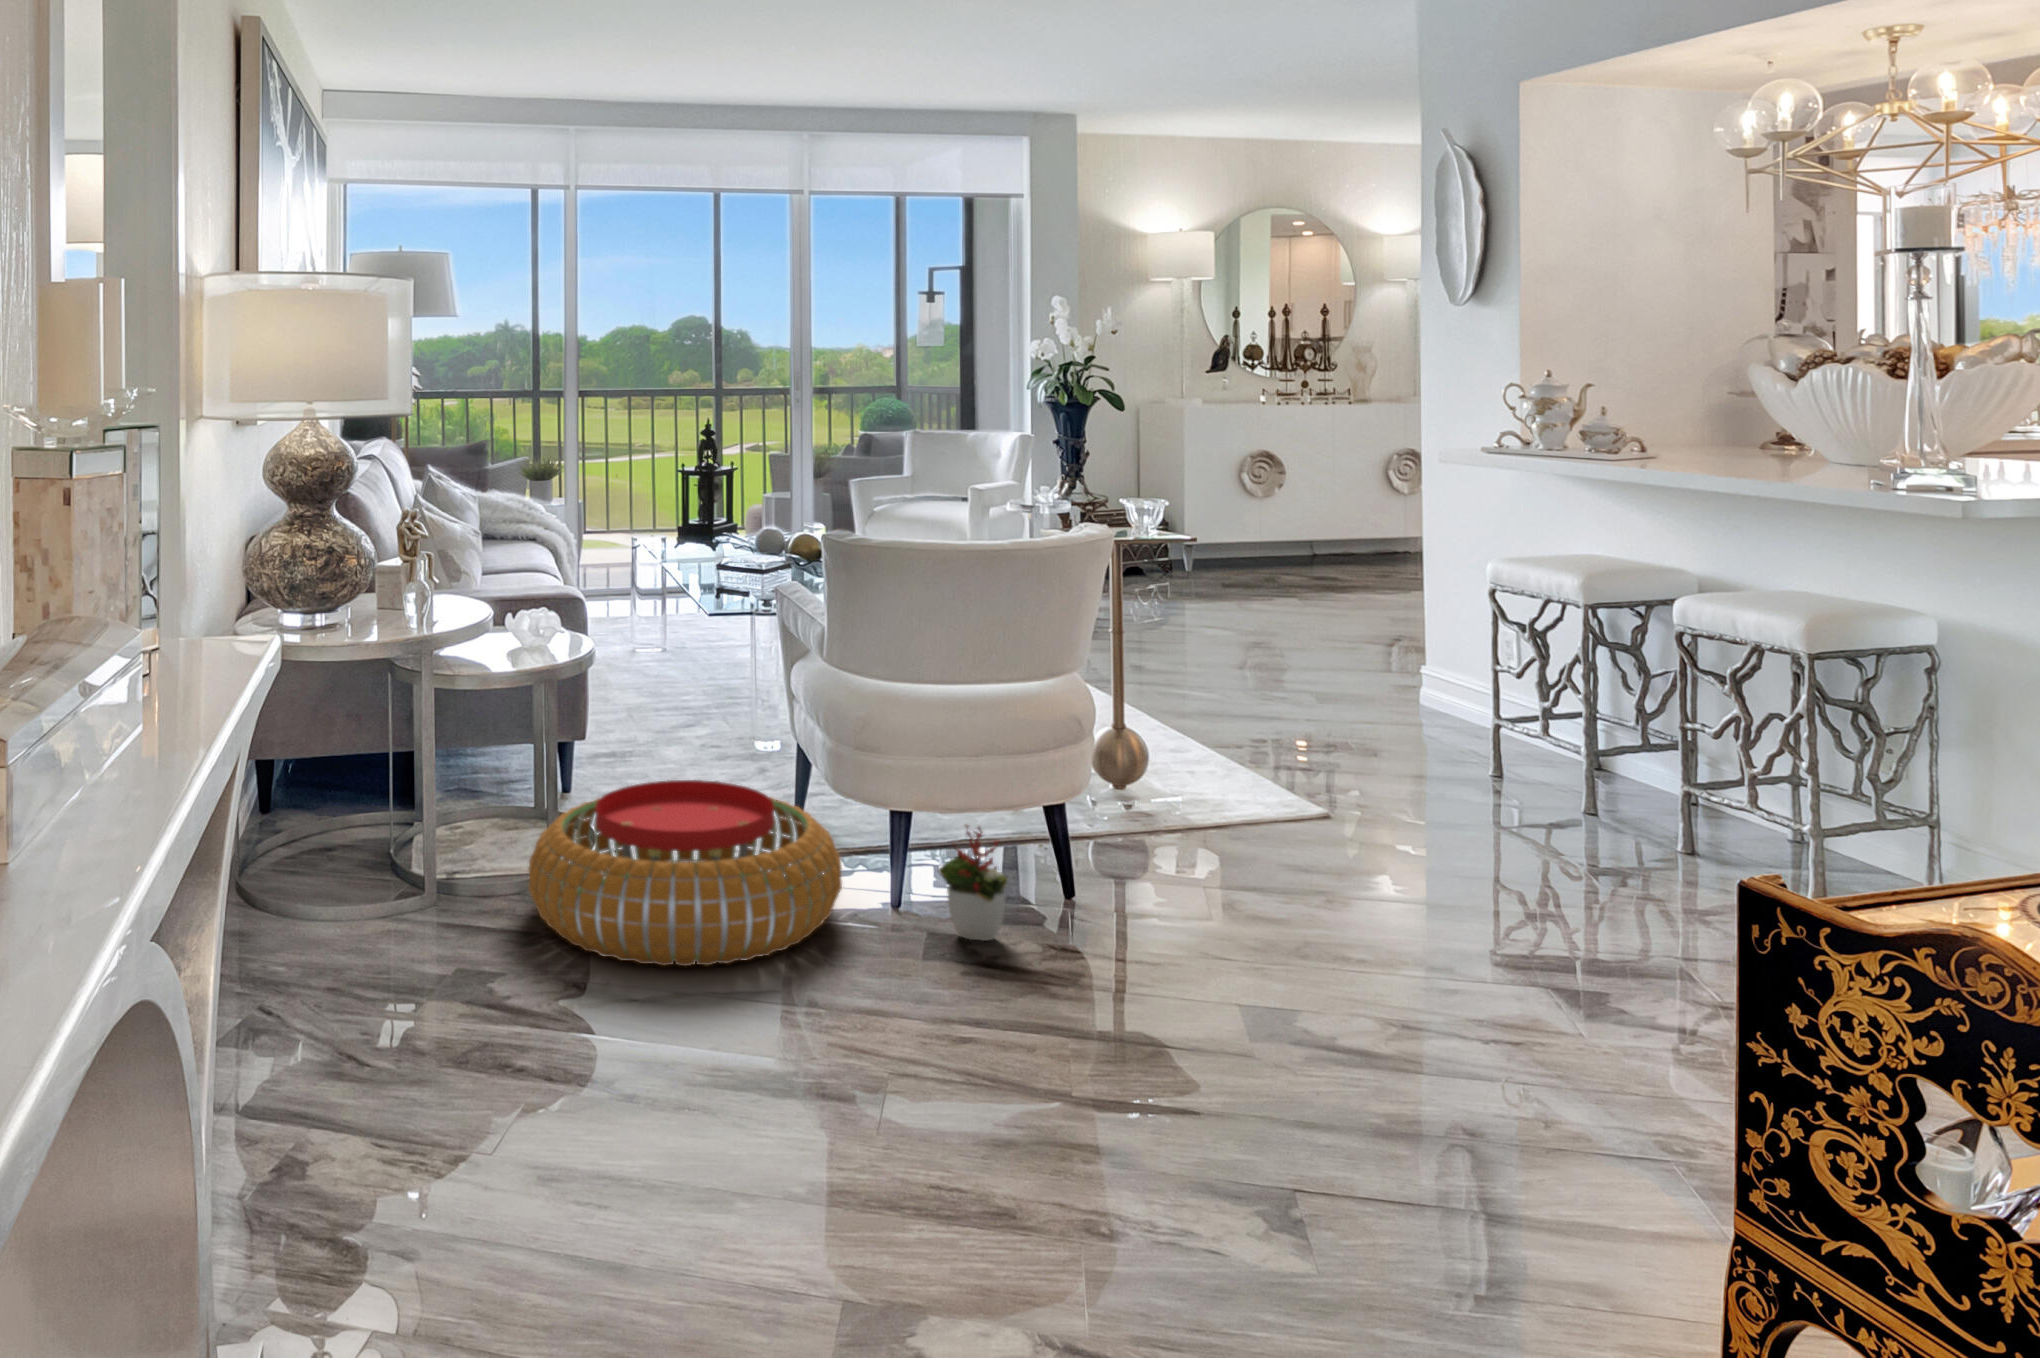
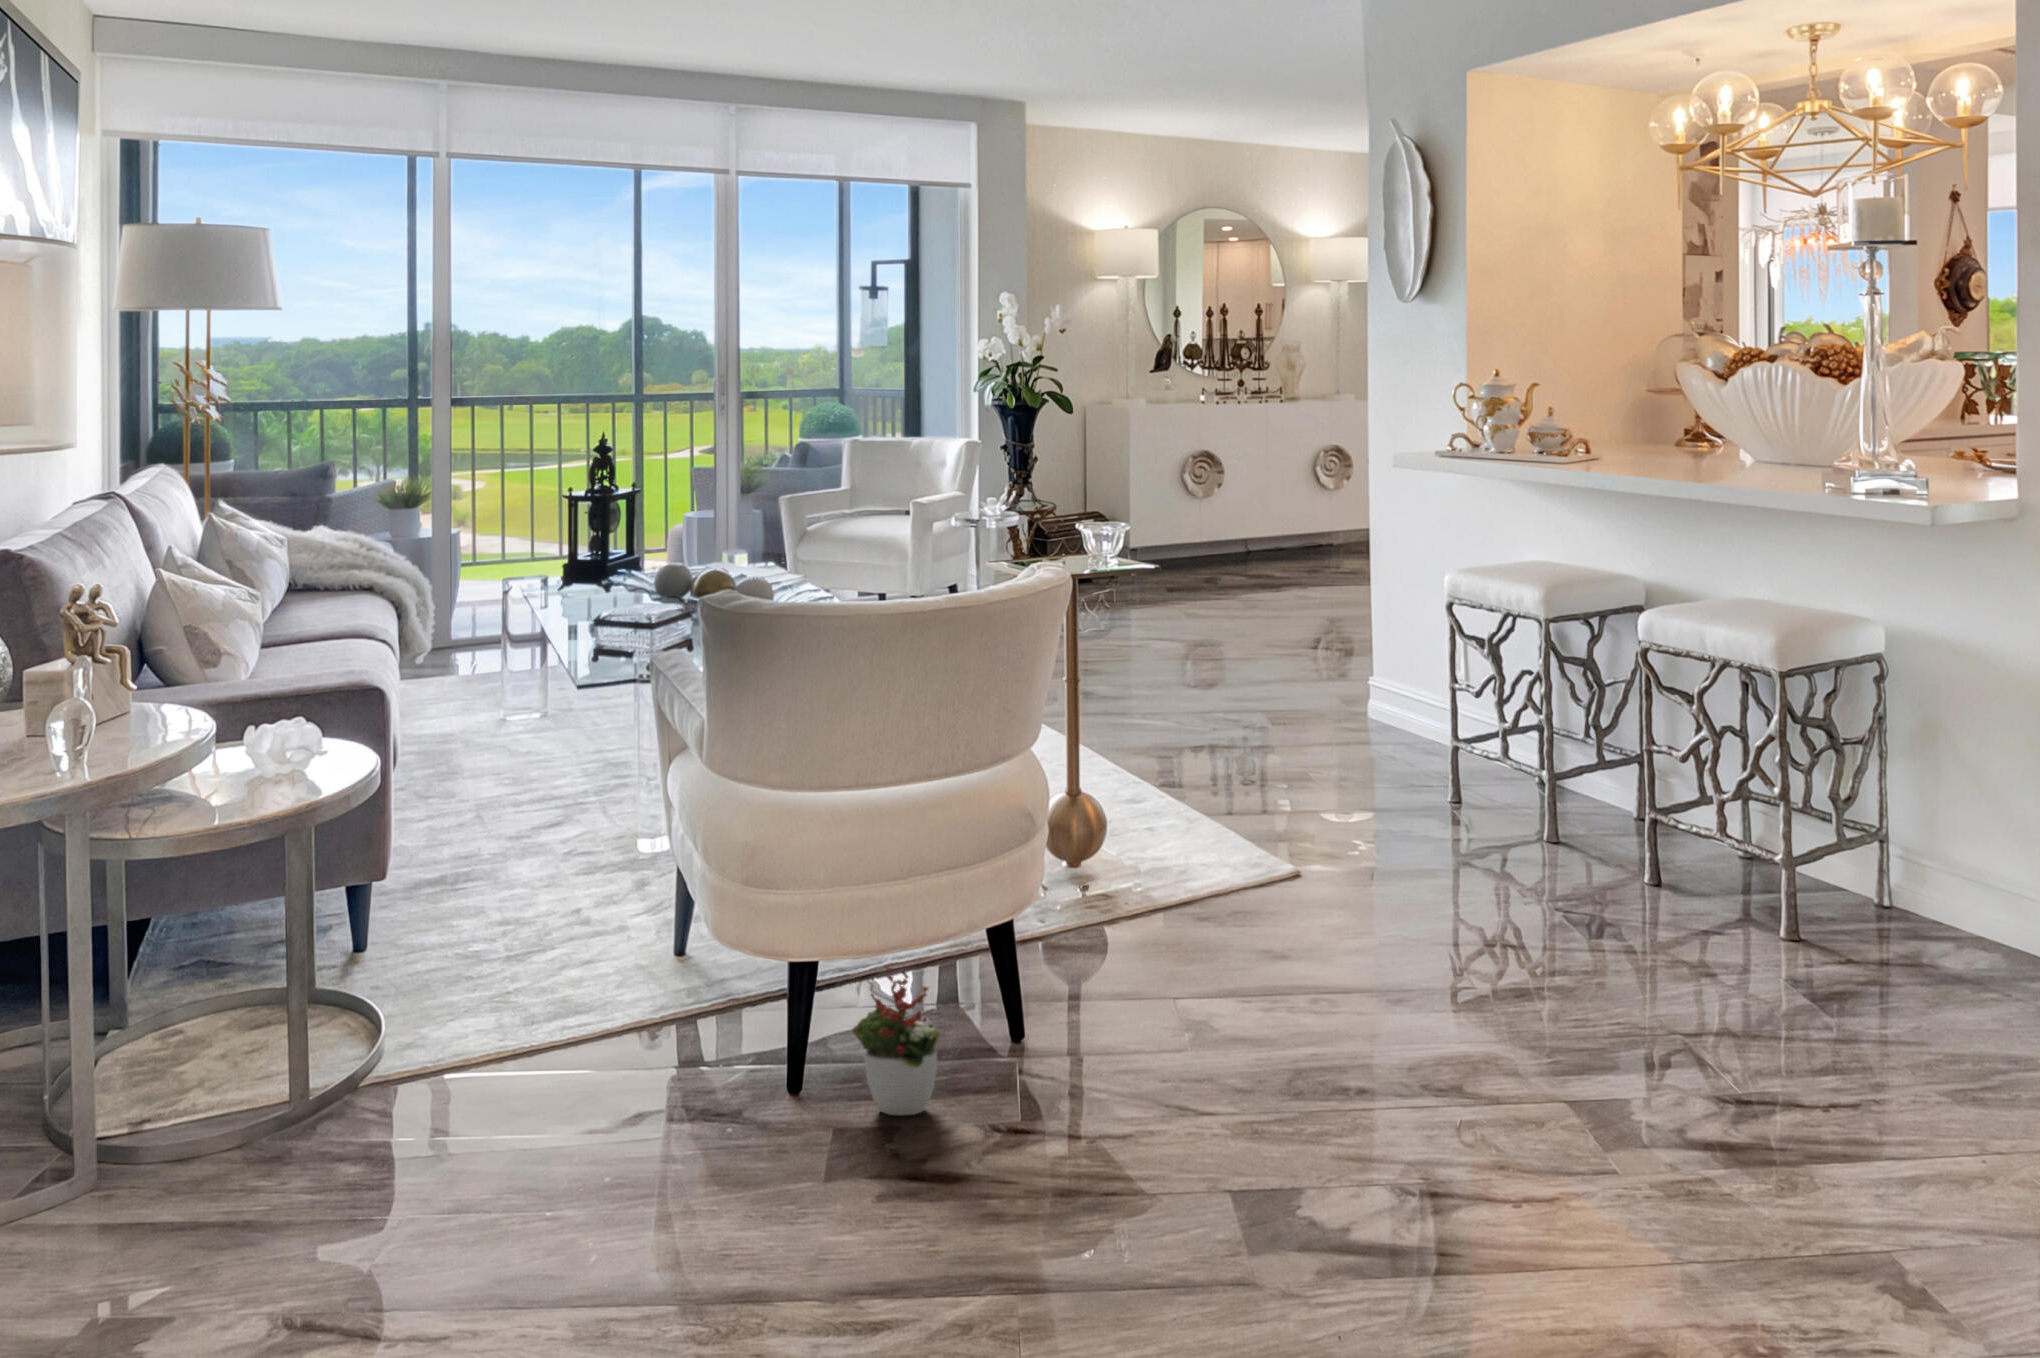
pouf: present [528,780,842,966] -> none [286,930,730,1223]

